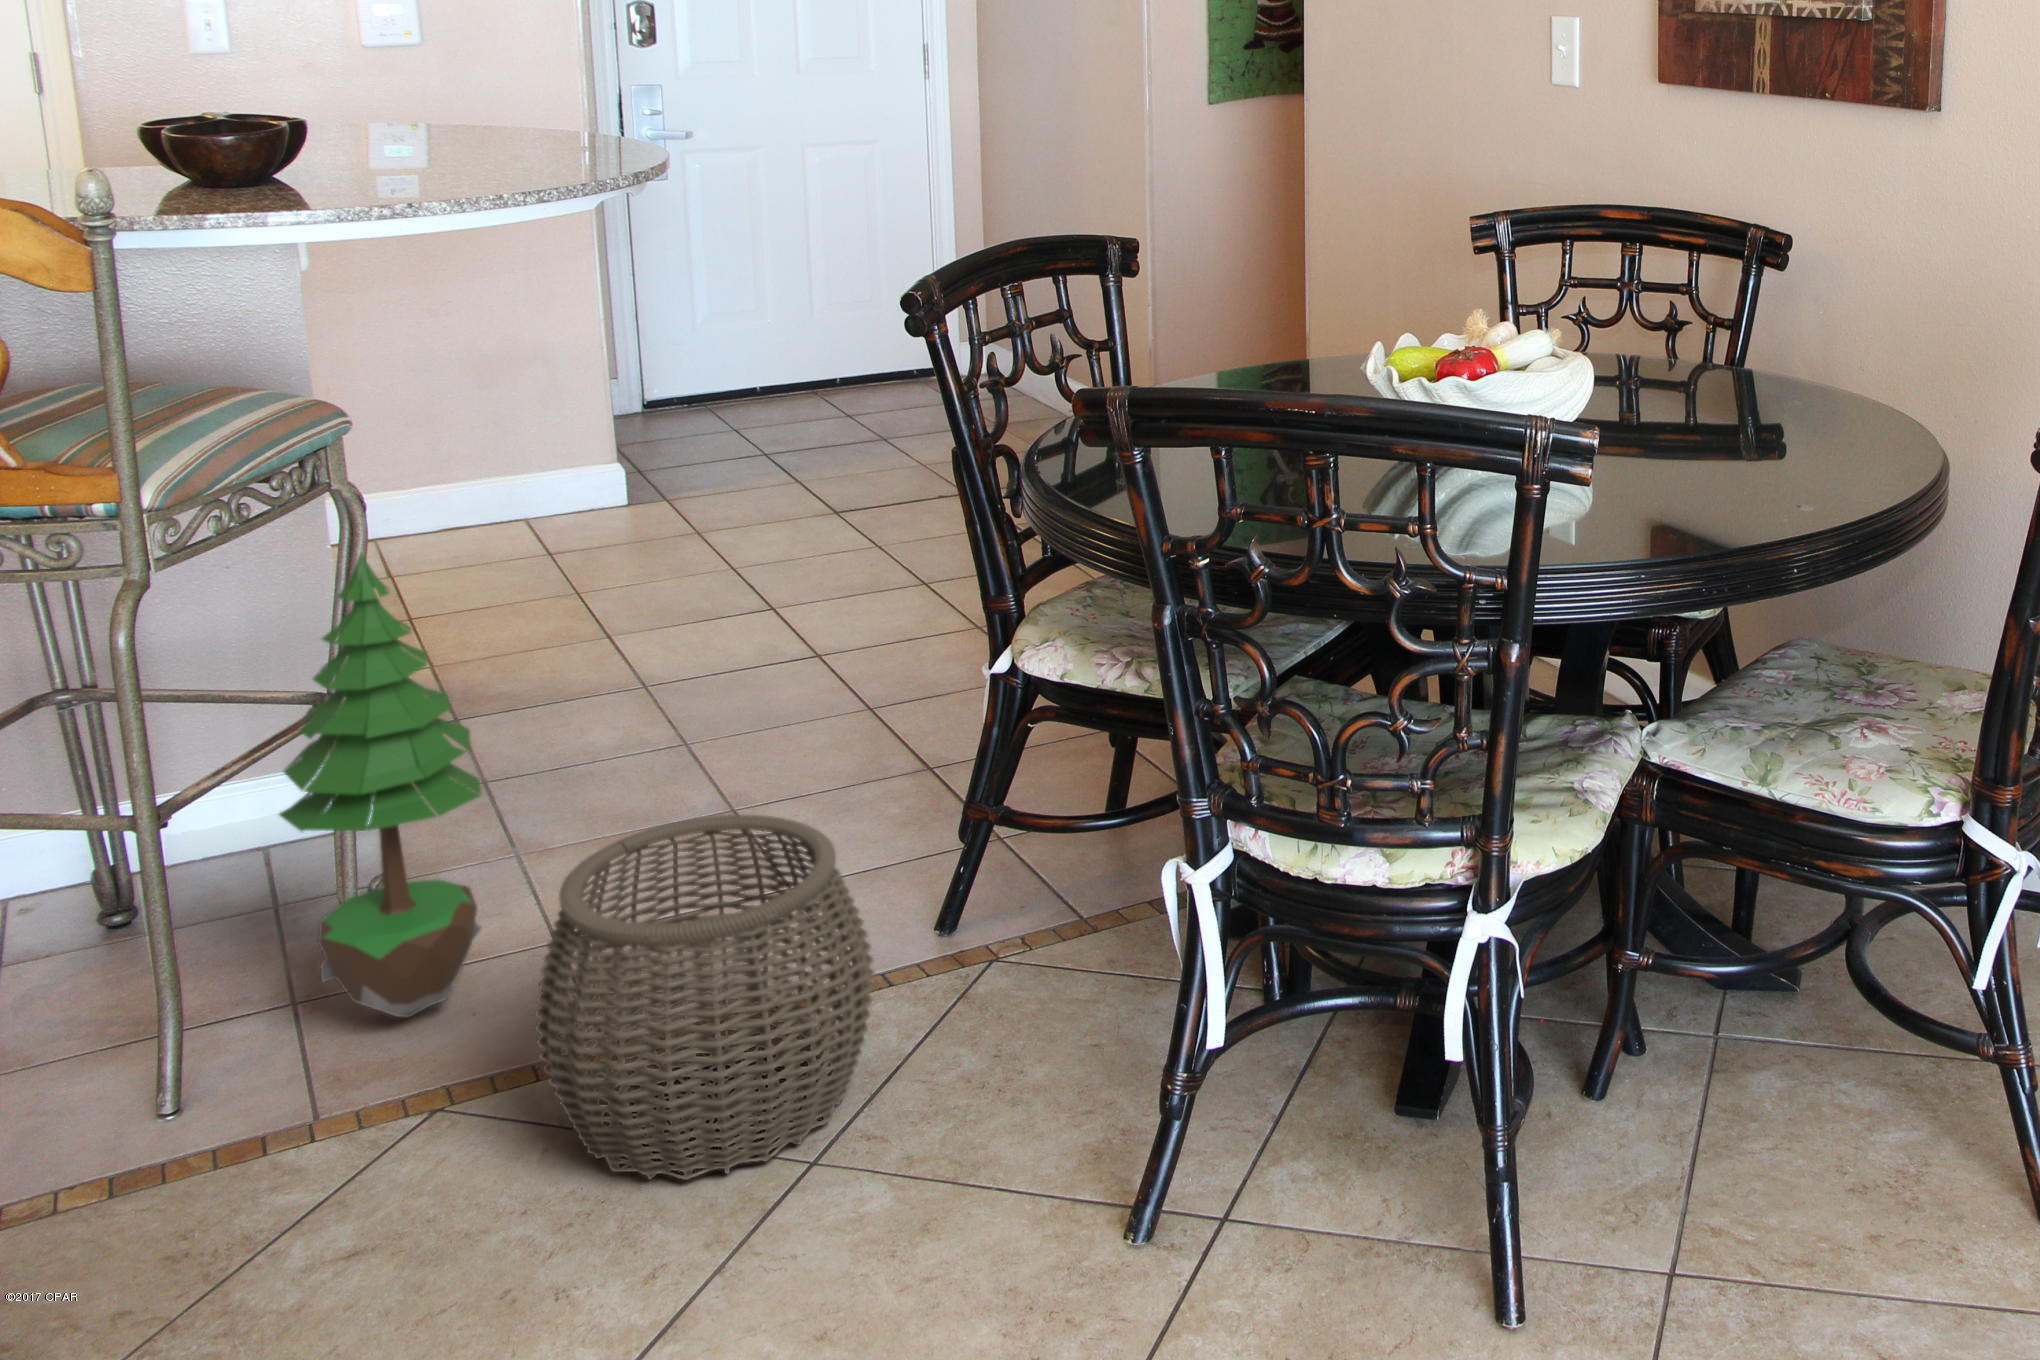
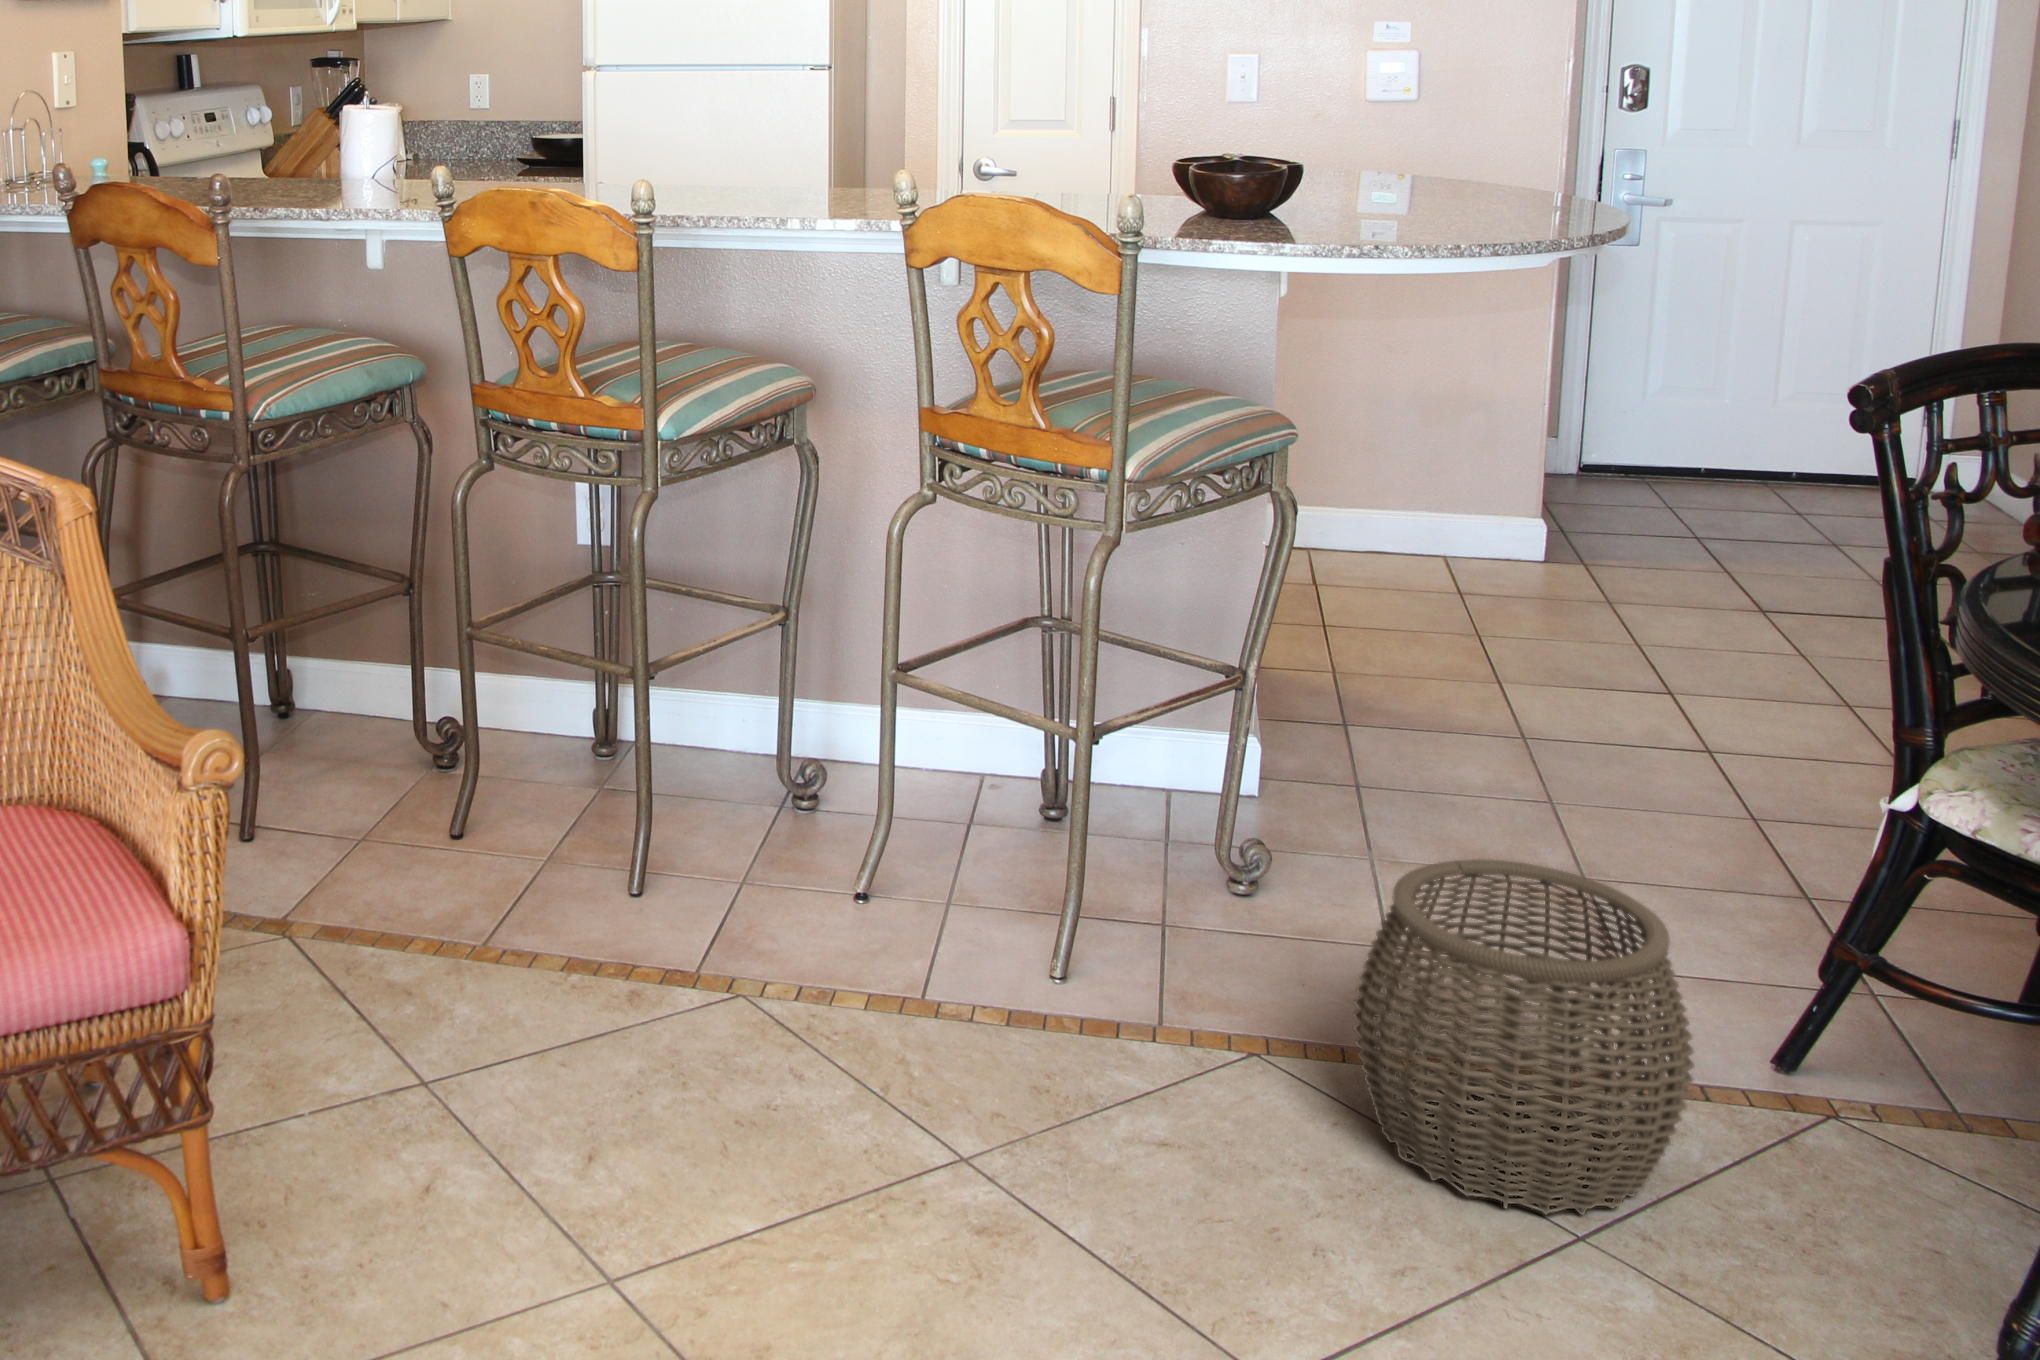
potted tree: present [279,554,482,1017] -> none [1182,545,1346,961]

